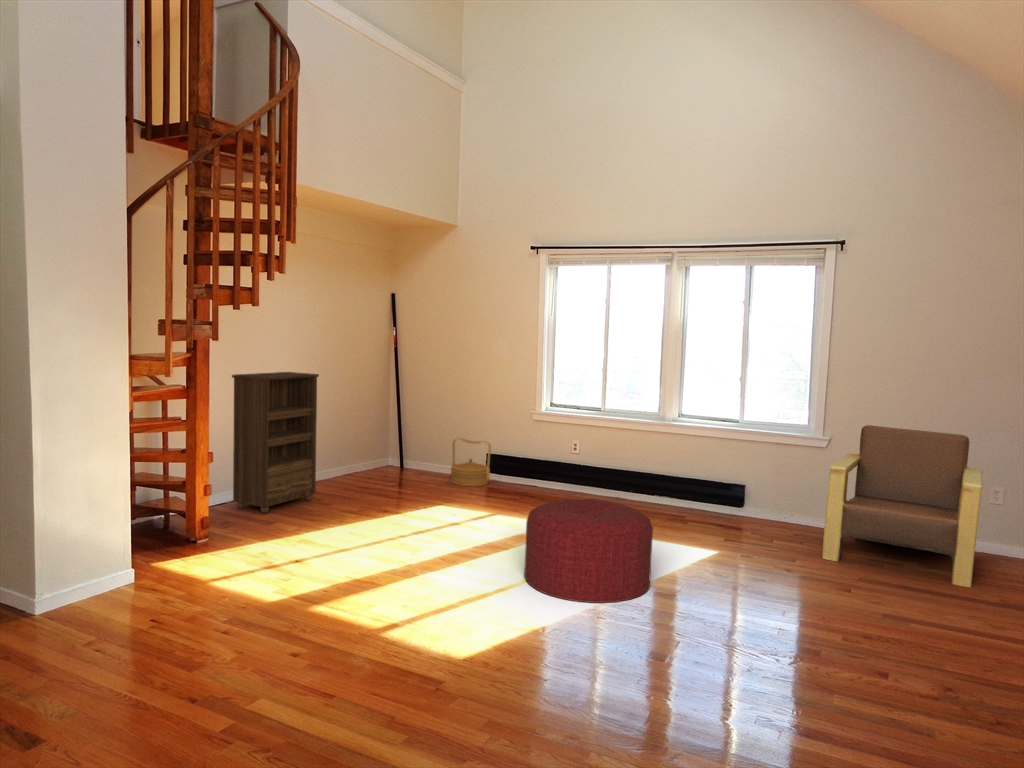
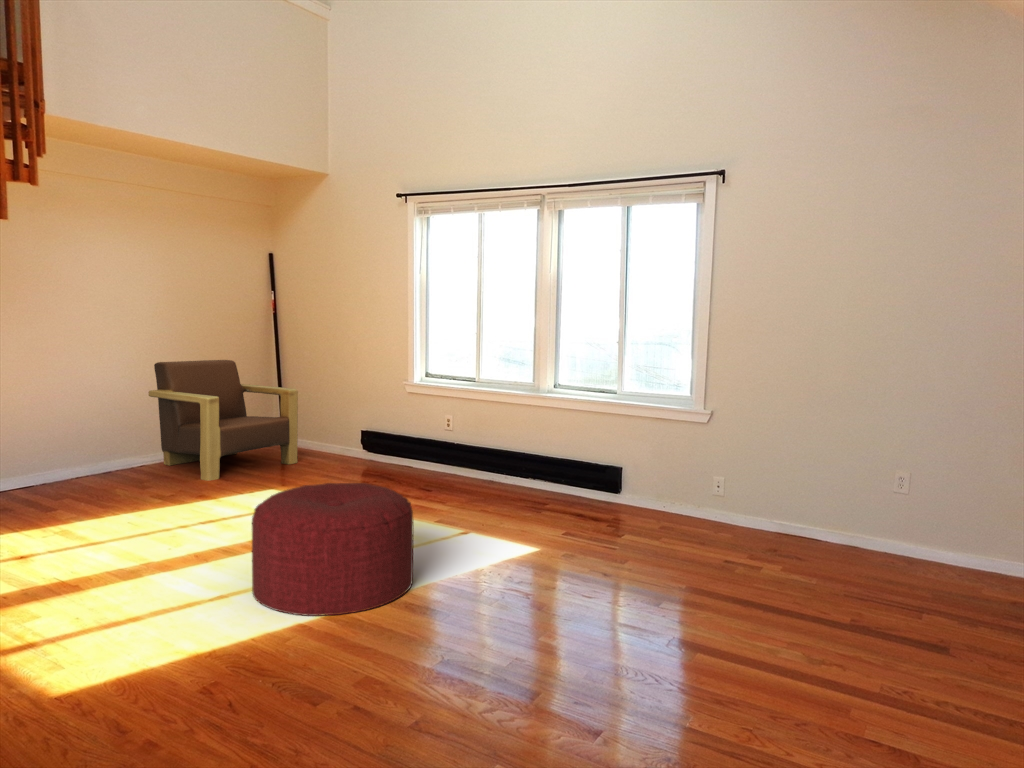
bookshelf: present [232,372,319,513] -> none [22,337,137,494]
armchair: present [822,425,982,587] -> present [148,360,298,481]
woven basket: present [451,438,491,486] -> none [317,412,363,466]

